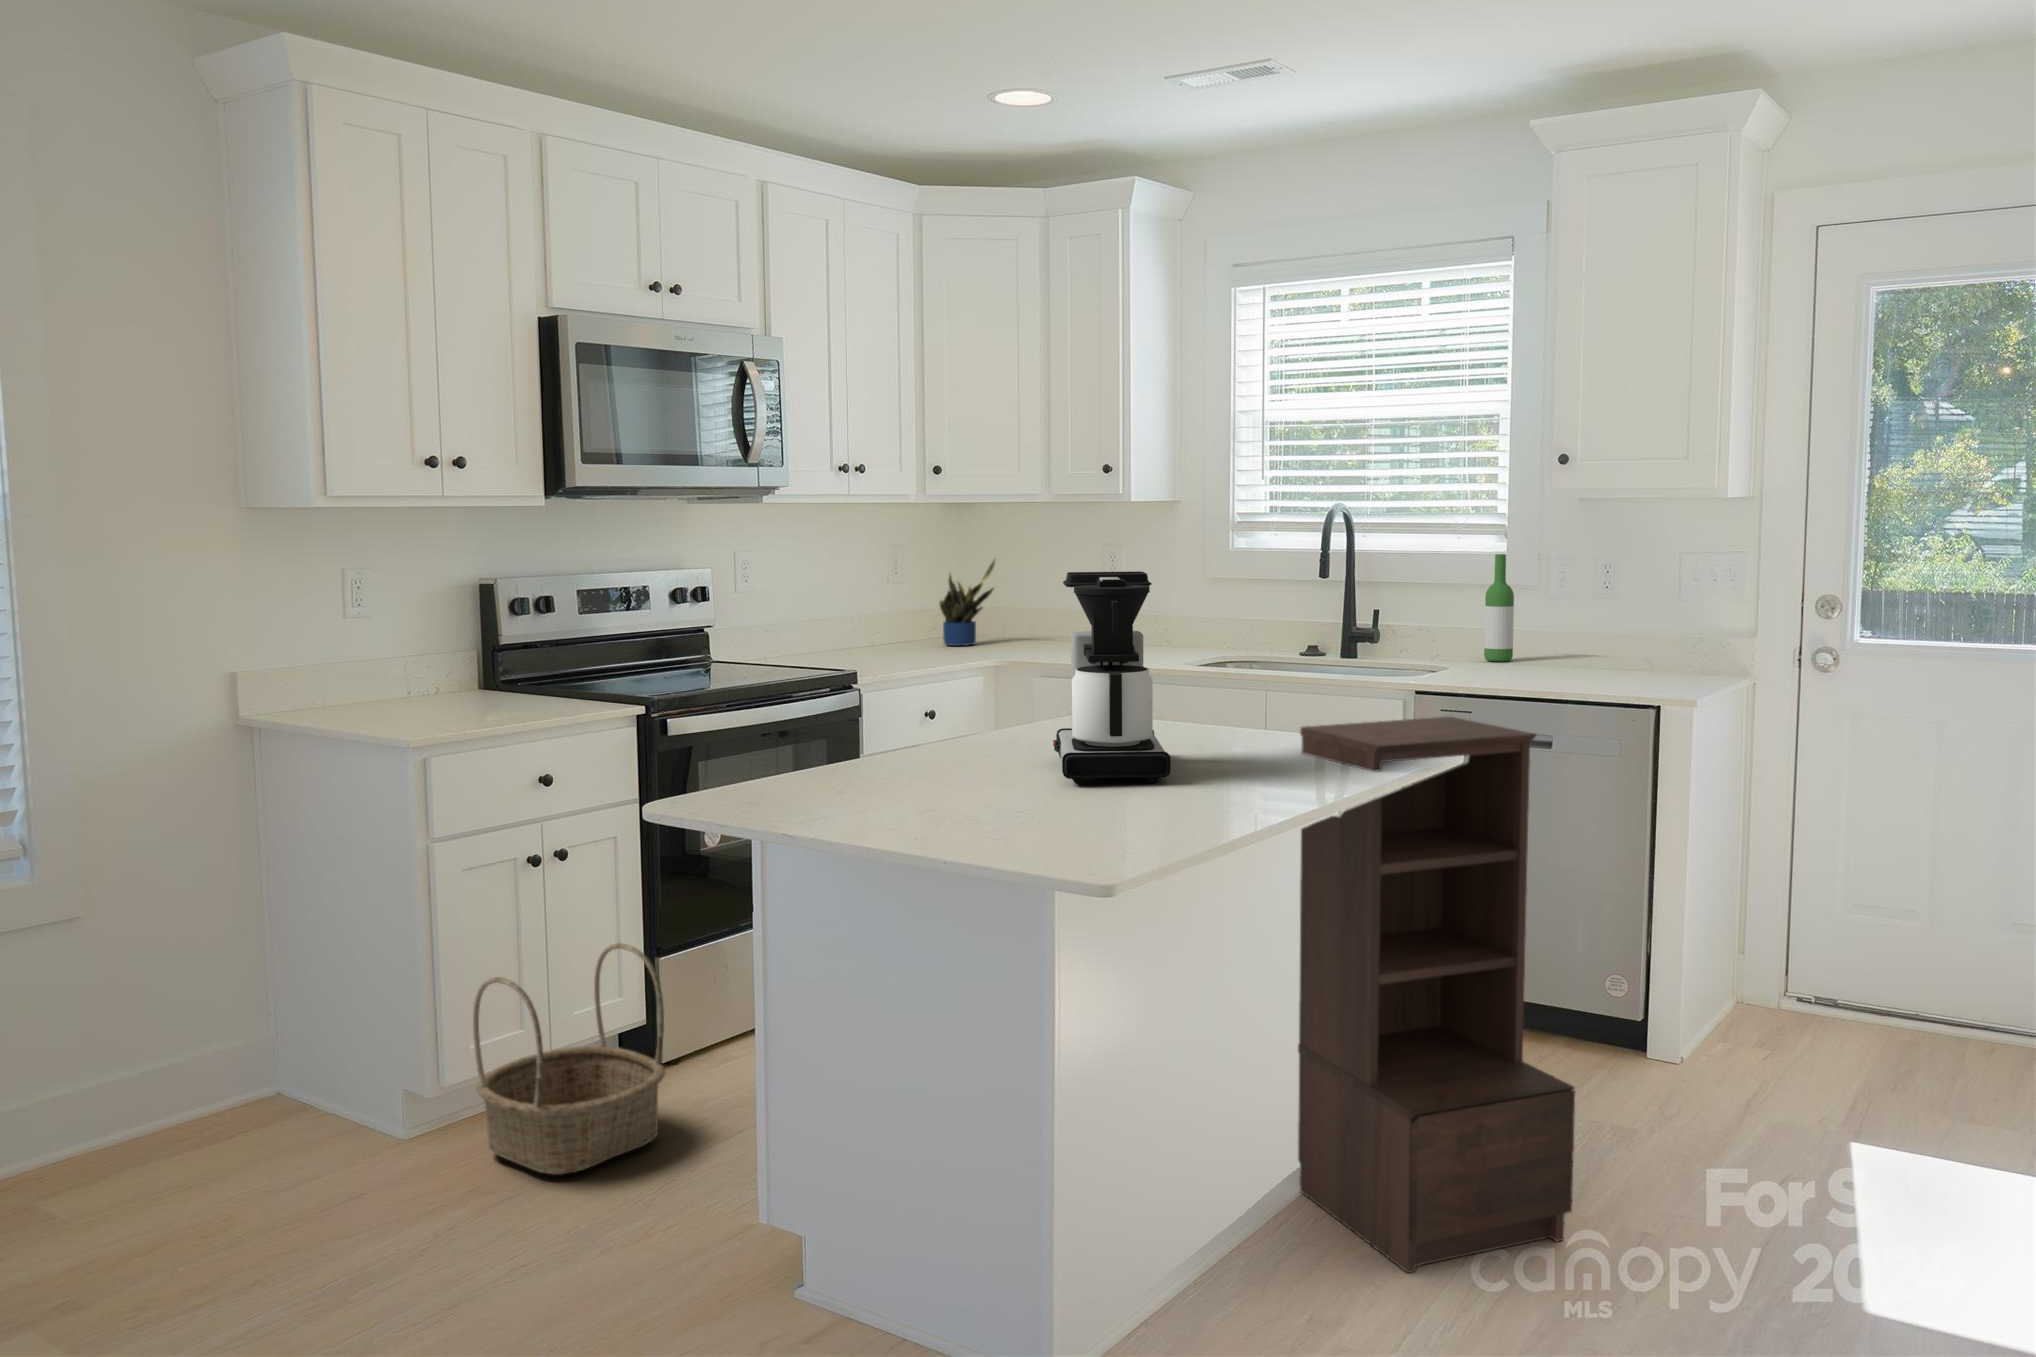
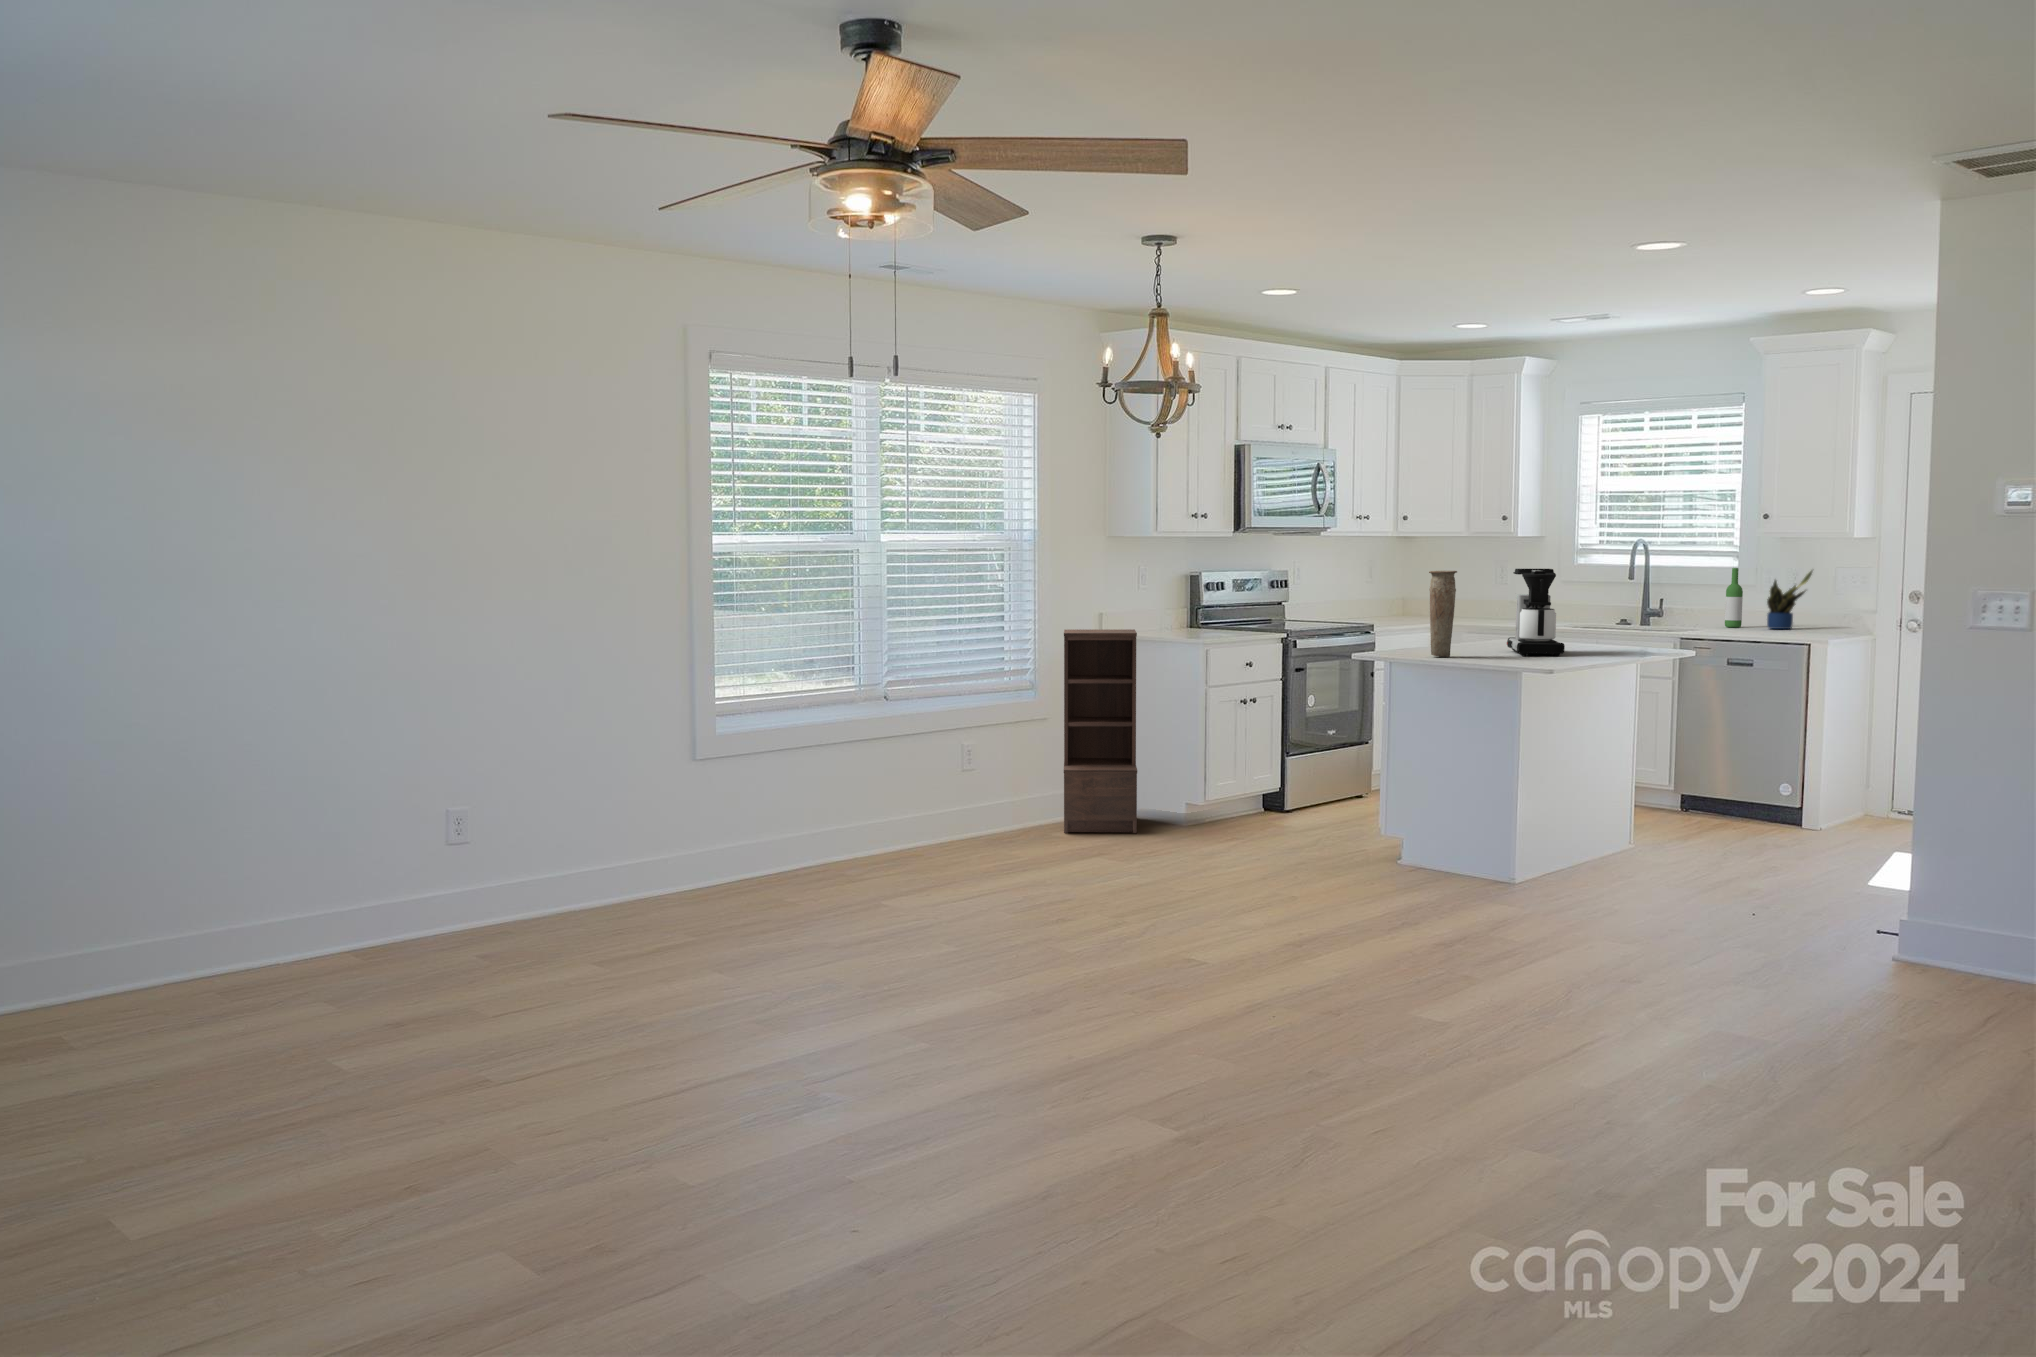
potted plant: present [940,561,995,646] -> present [1767,571,1812,629]
vase: none [847,582,914,794] -> present [1429,570,1457,657]
bookshelf: present [1298,717,1575,1273] -> present [1064,629,1137,833]
basket: present [473,943,665,1174] -> none [1226,739,1309,832]

